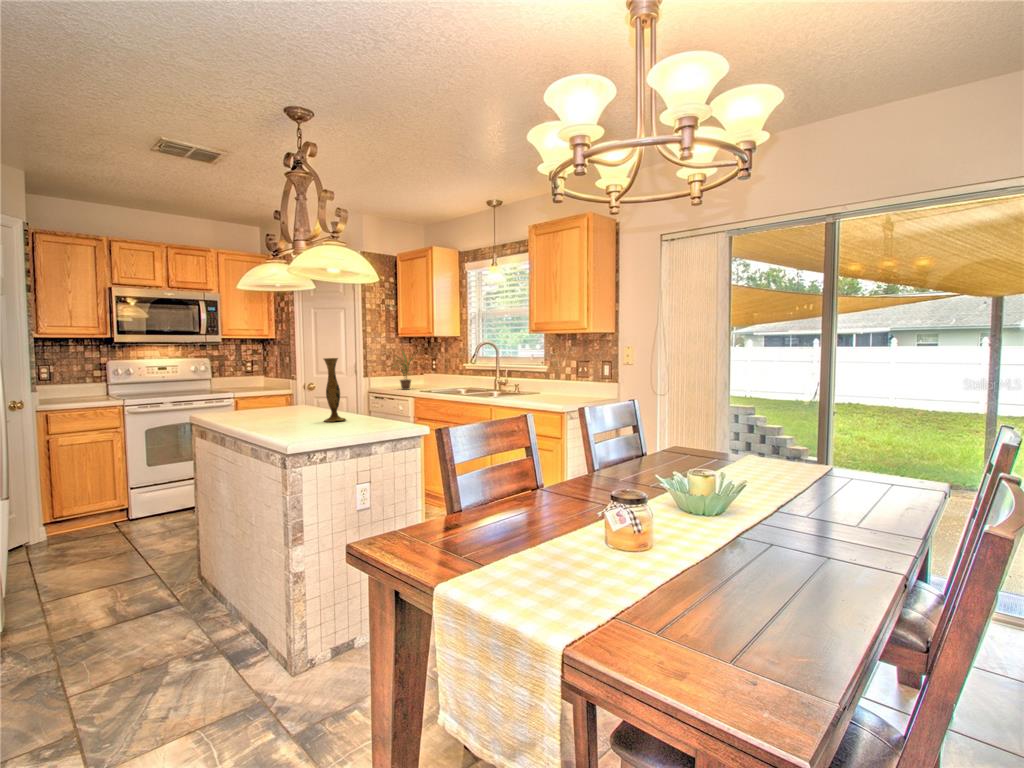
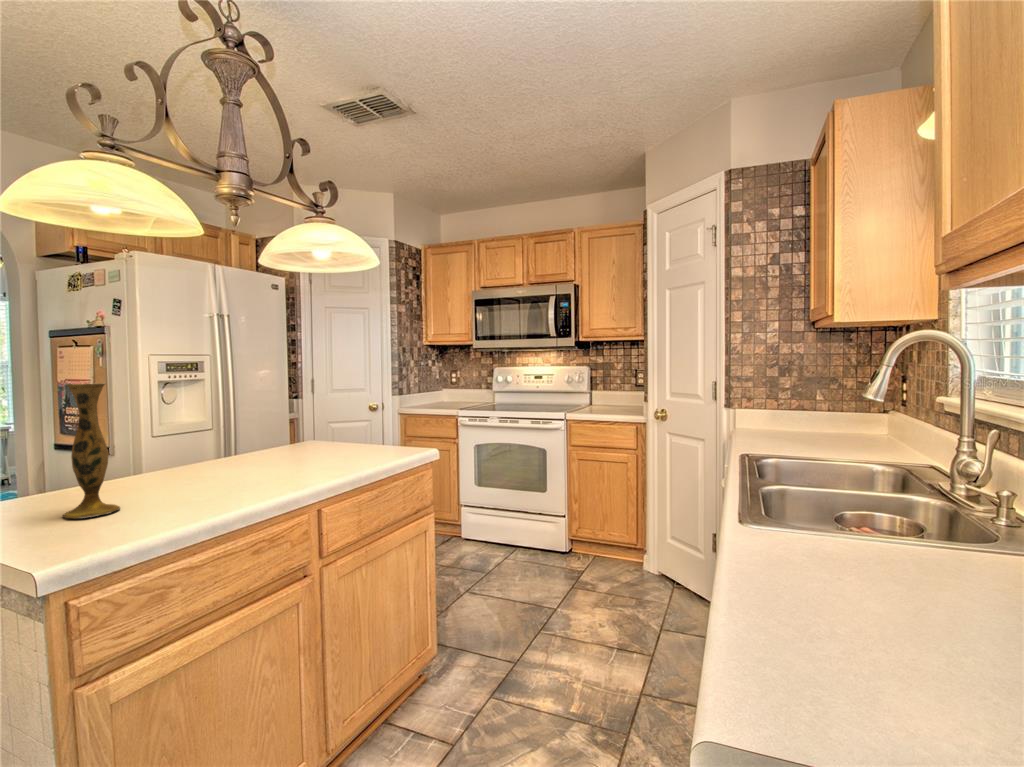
potted plant: present [394,351,413,390] -> none [764,356,839,440]

